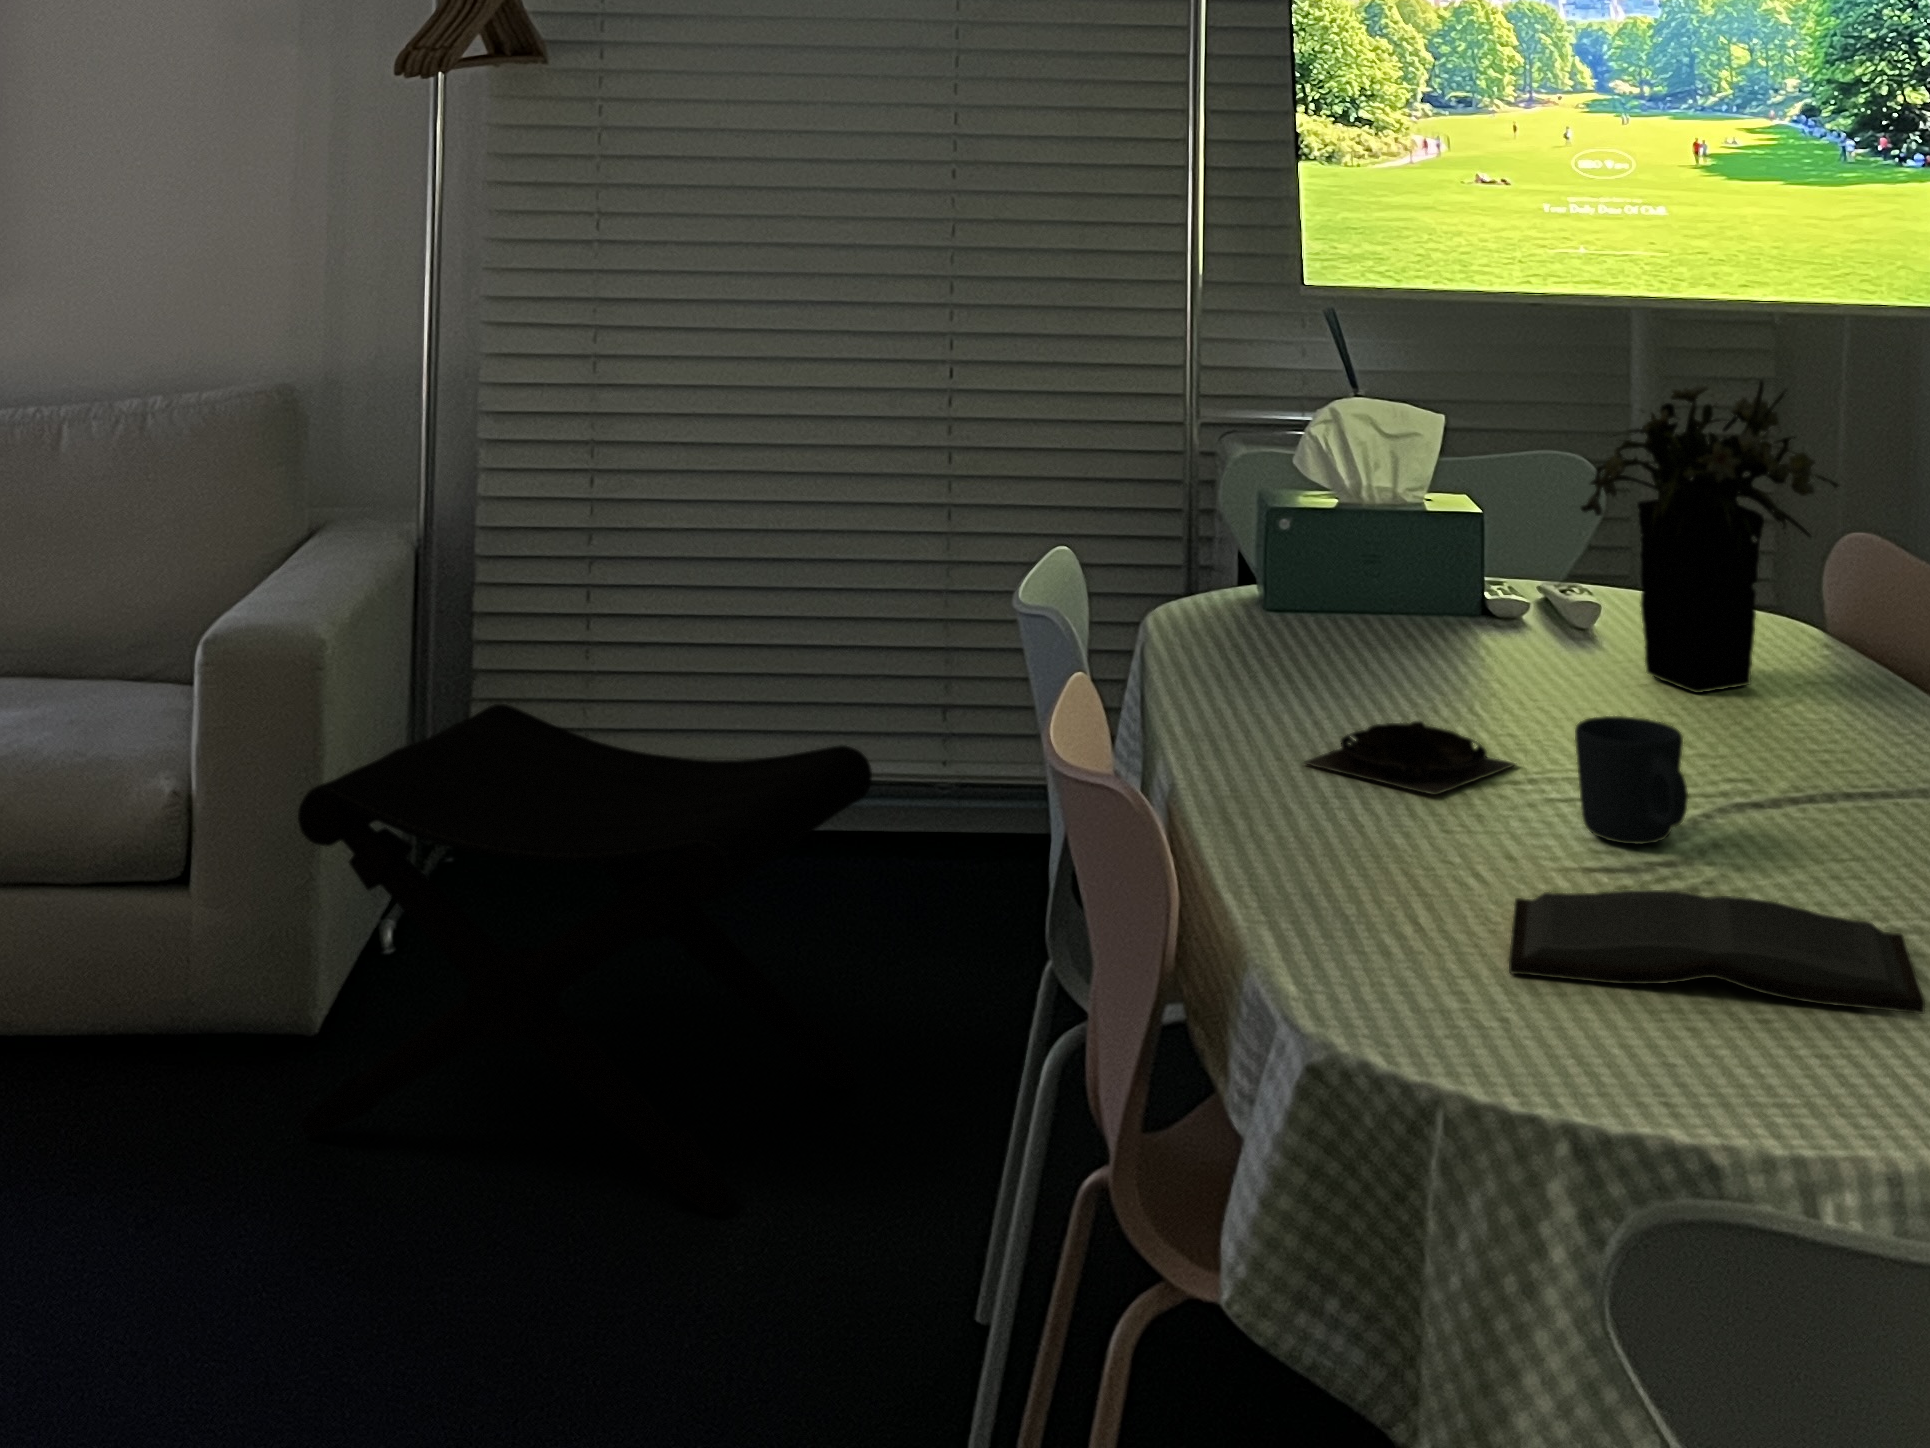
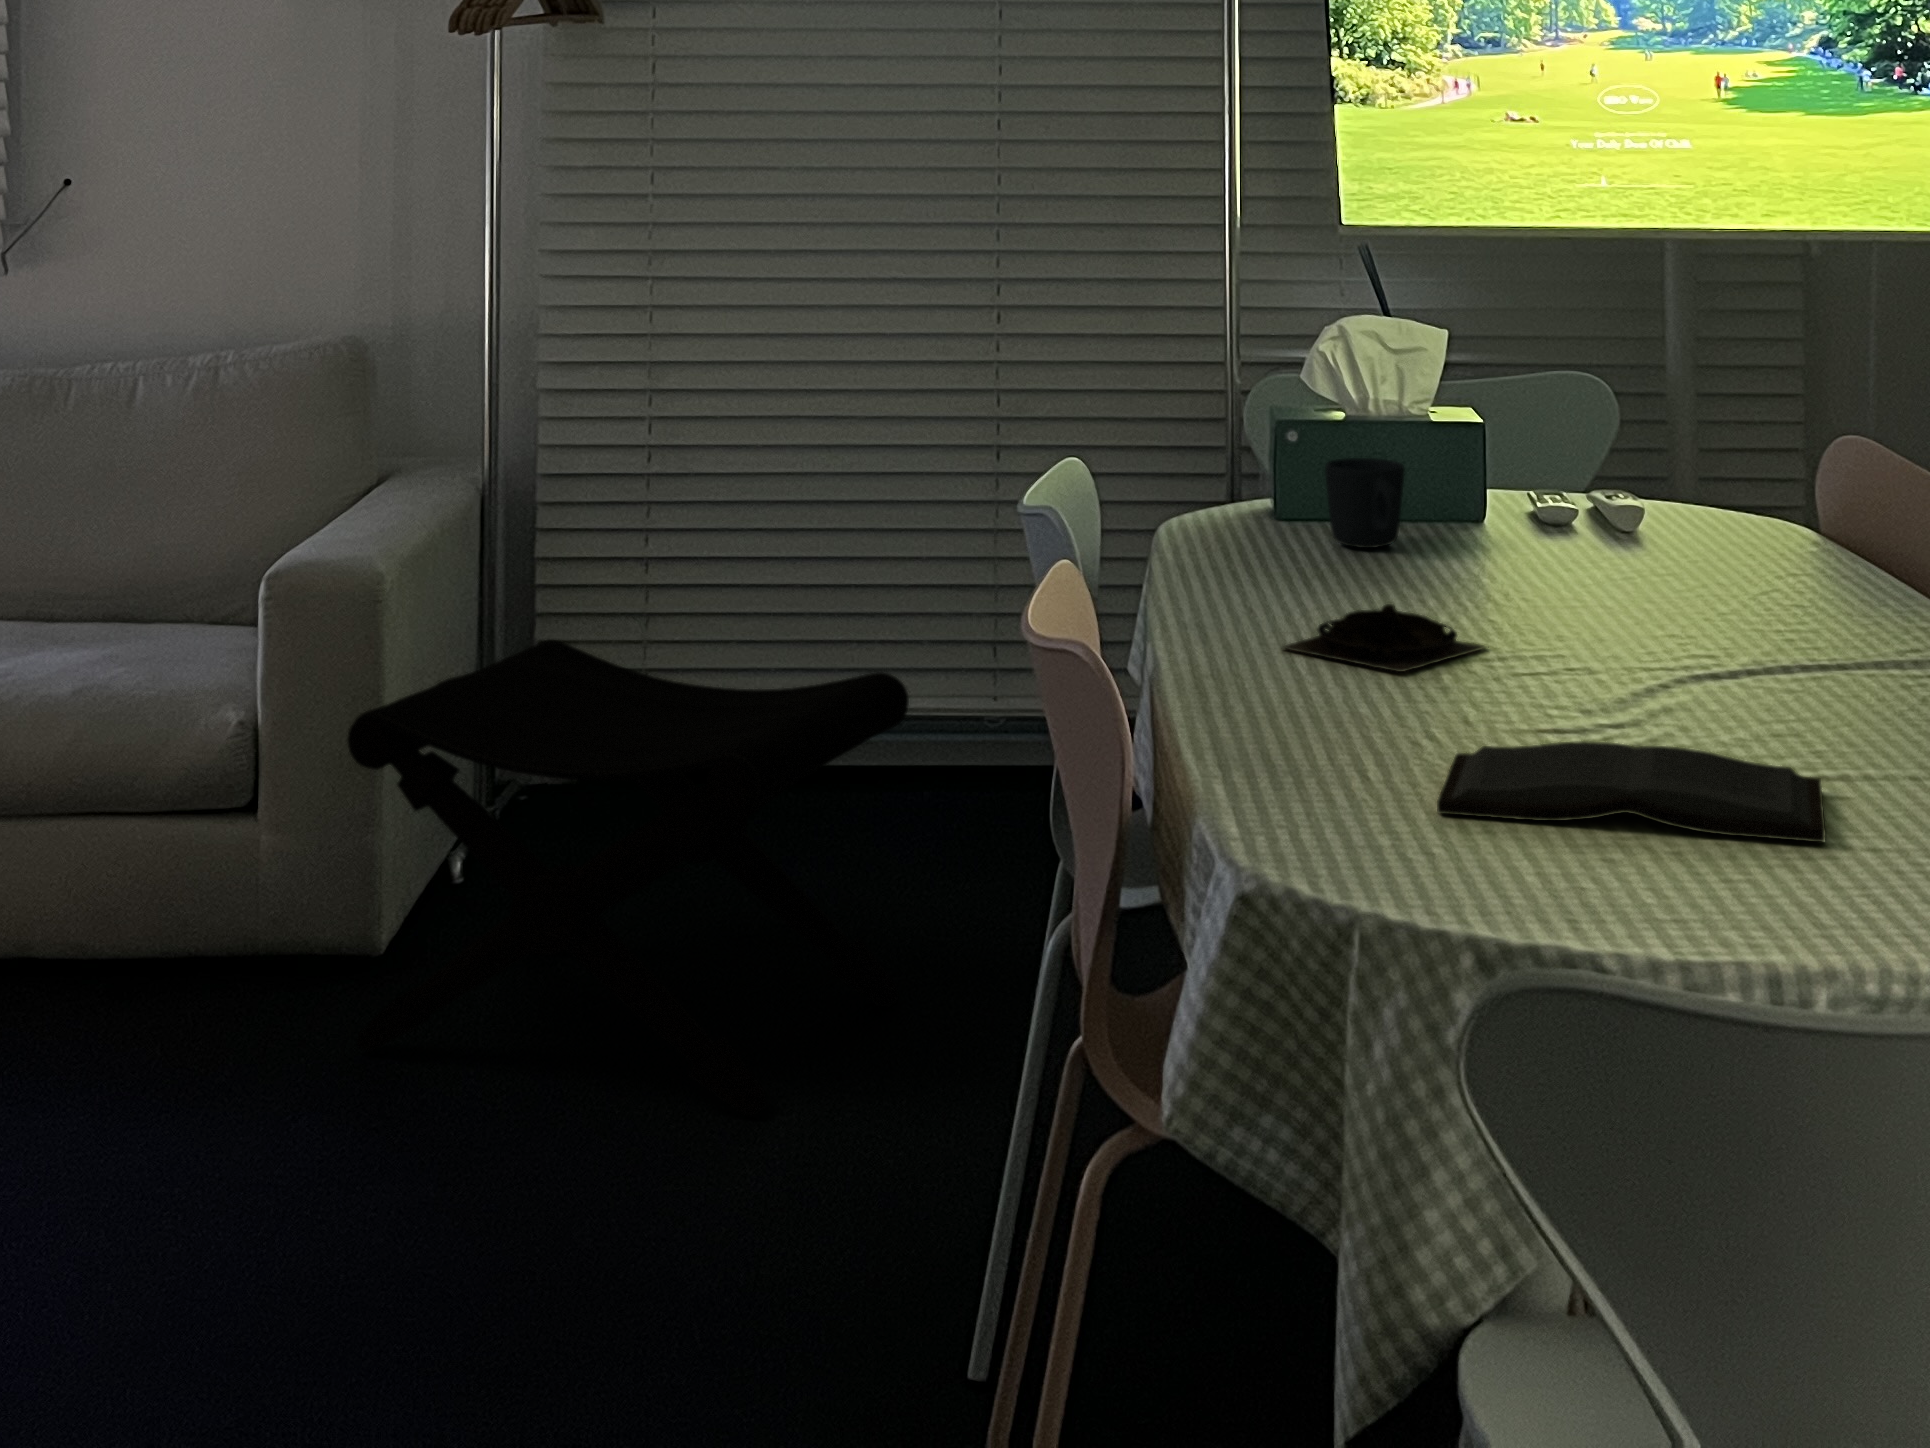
flower arrangement: present [1581,380,1839,693] -> none [1562,283,1813,587]
mug: present [1575,716,1688,844] -> present [1325,458,1405,548]

